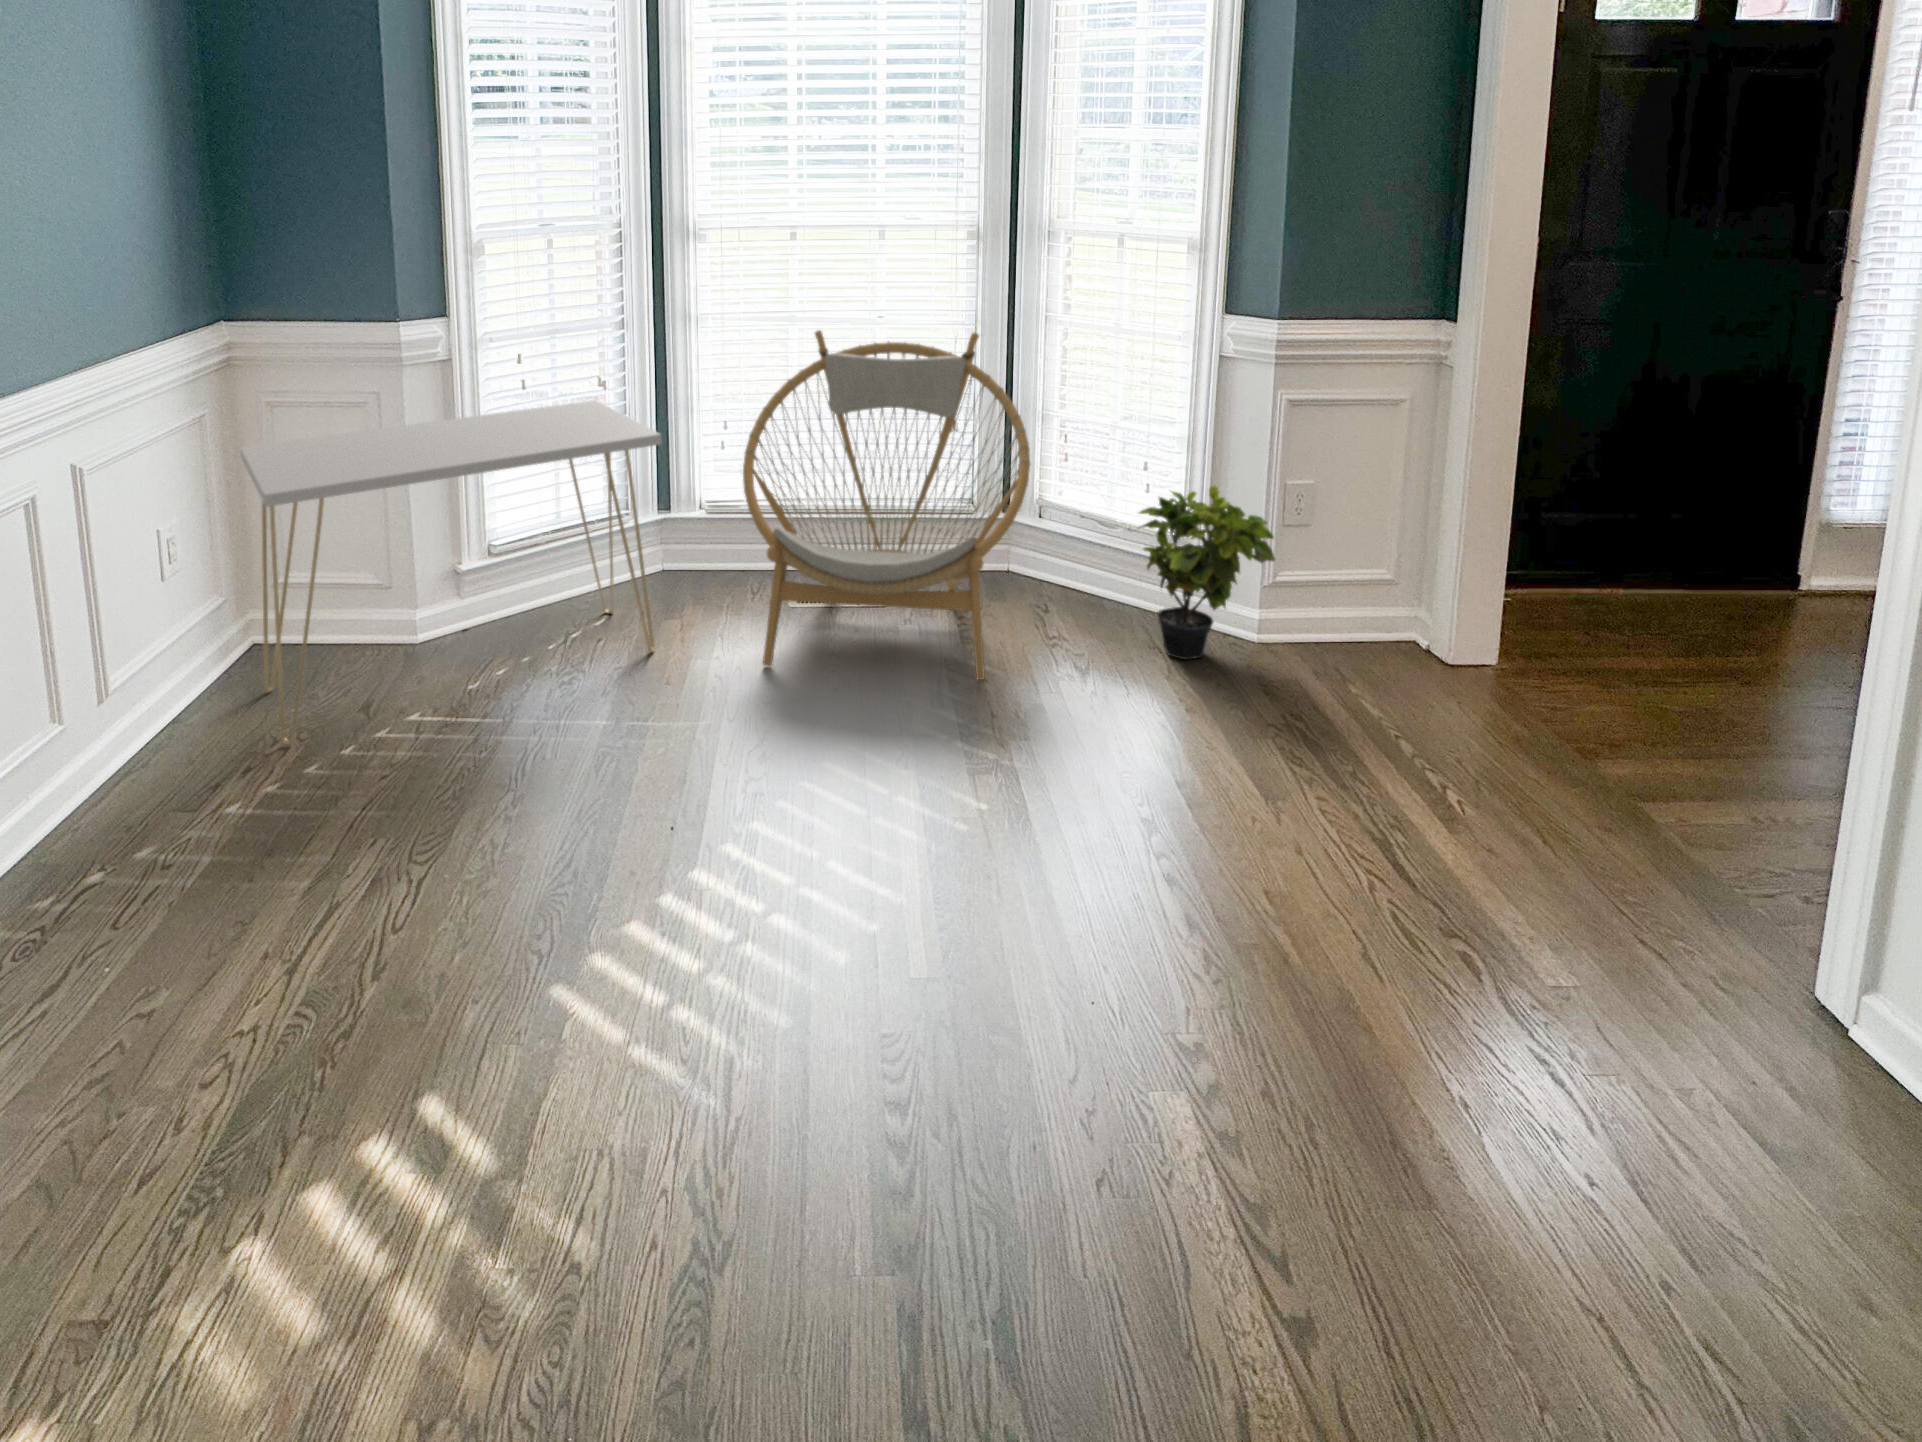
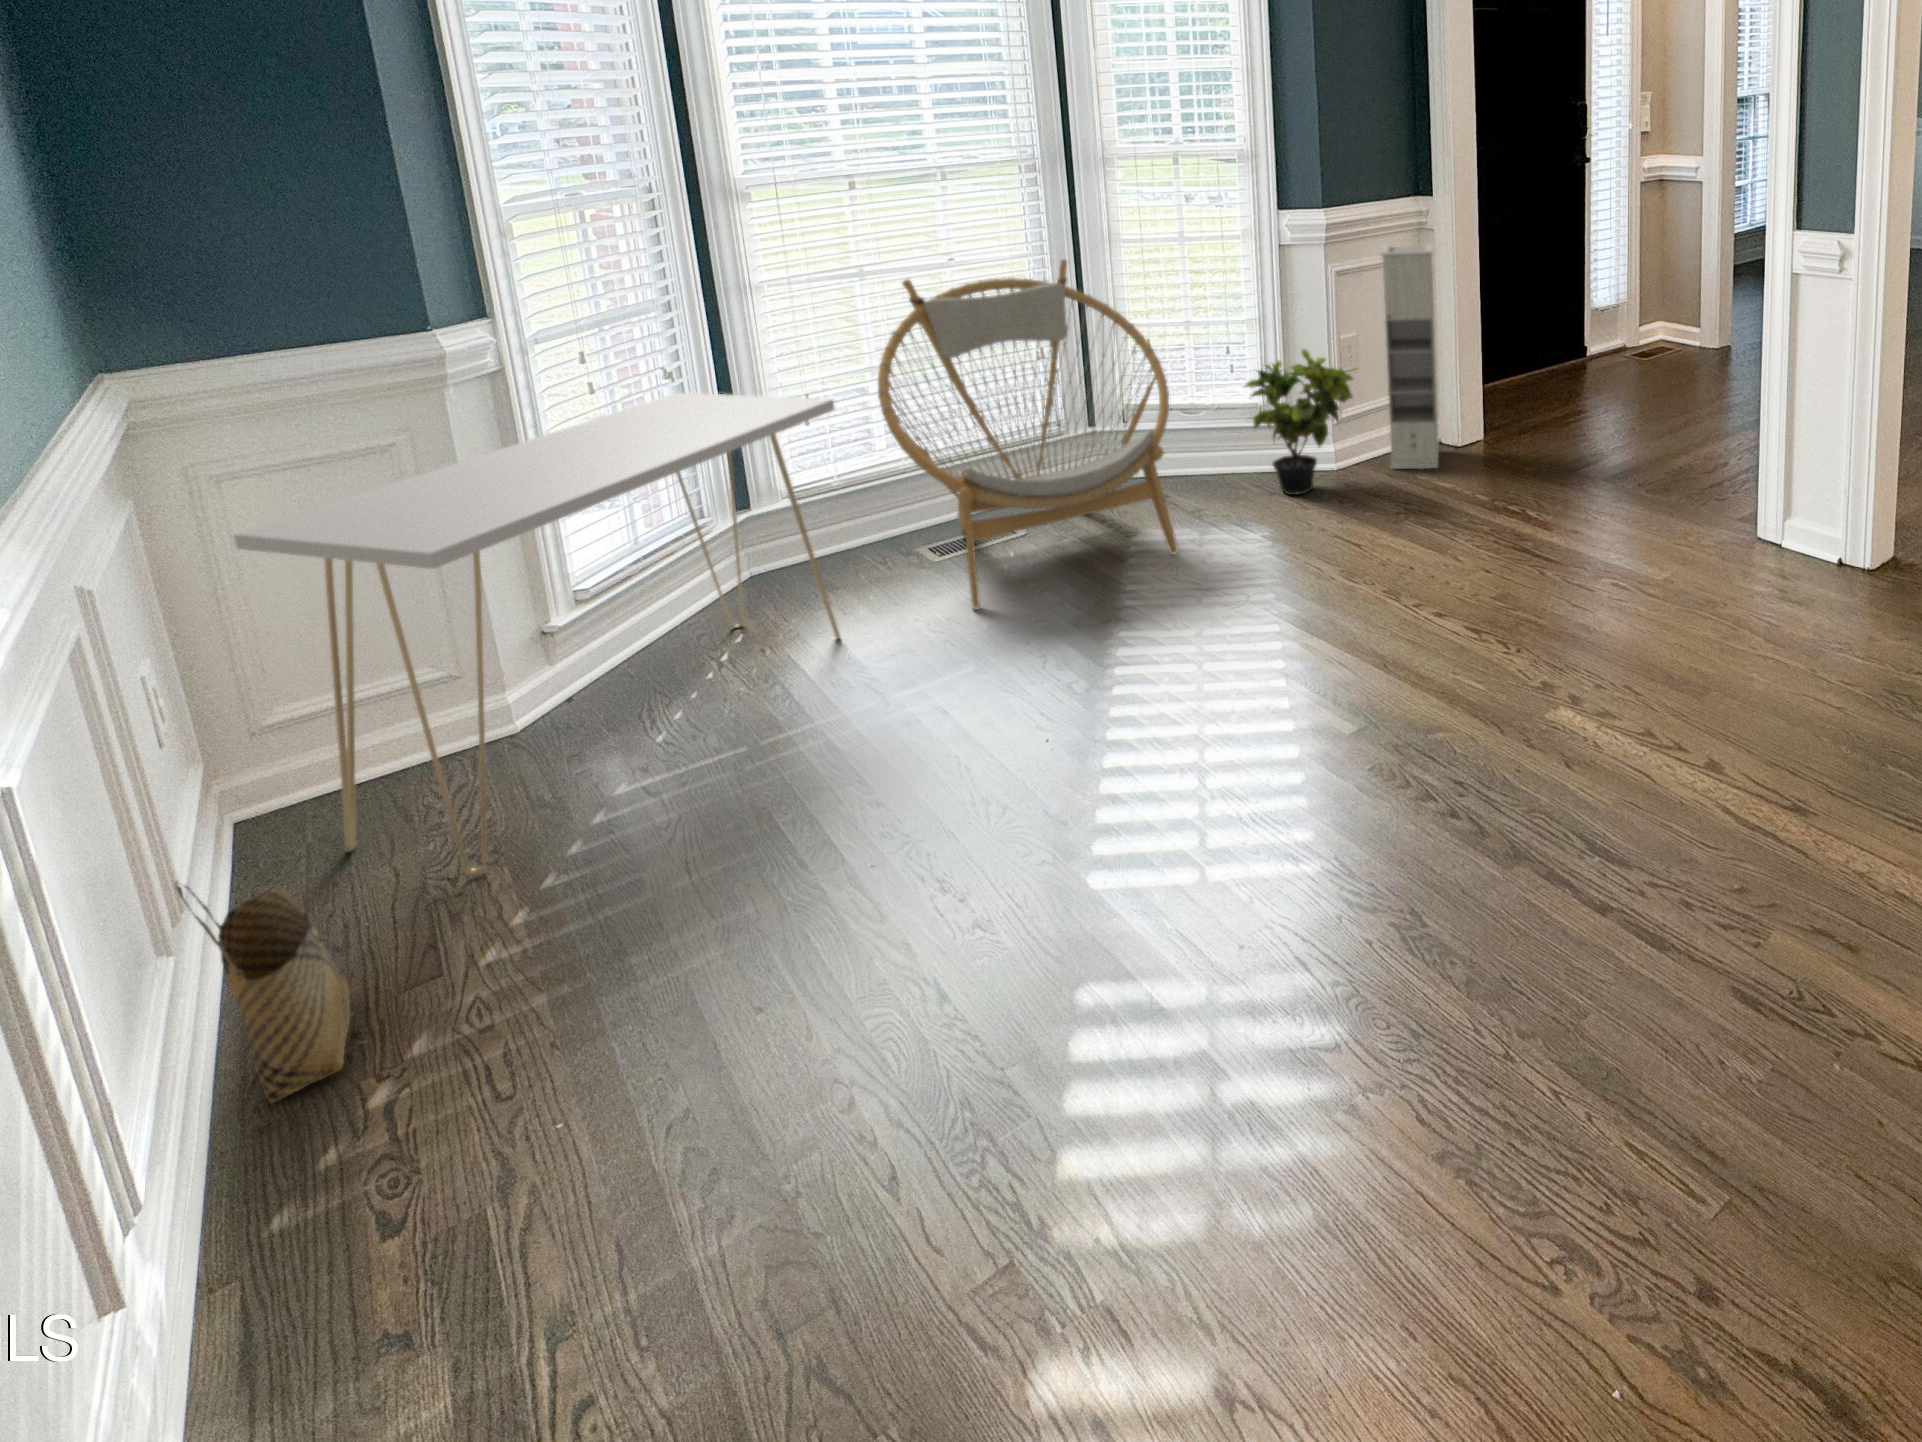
cabinet: none [1325,374,1441,684] -> present [1380,242,1439,469]
woven basket: none [44,673,155,853] -> present [176,833,350,1103]

